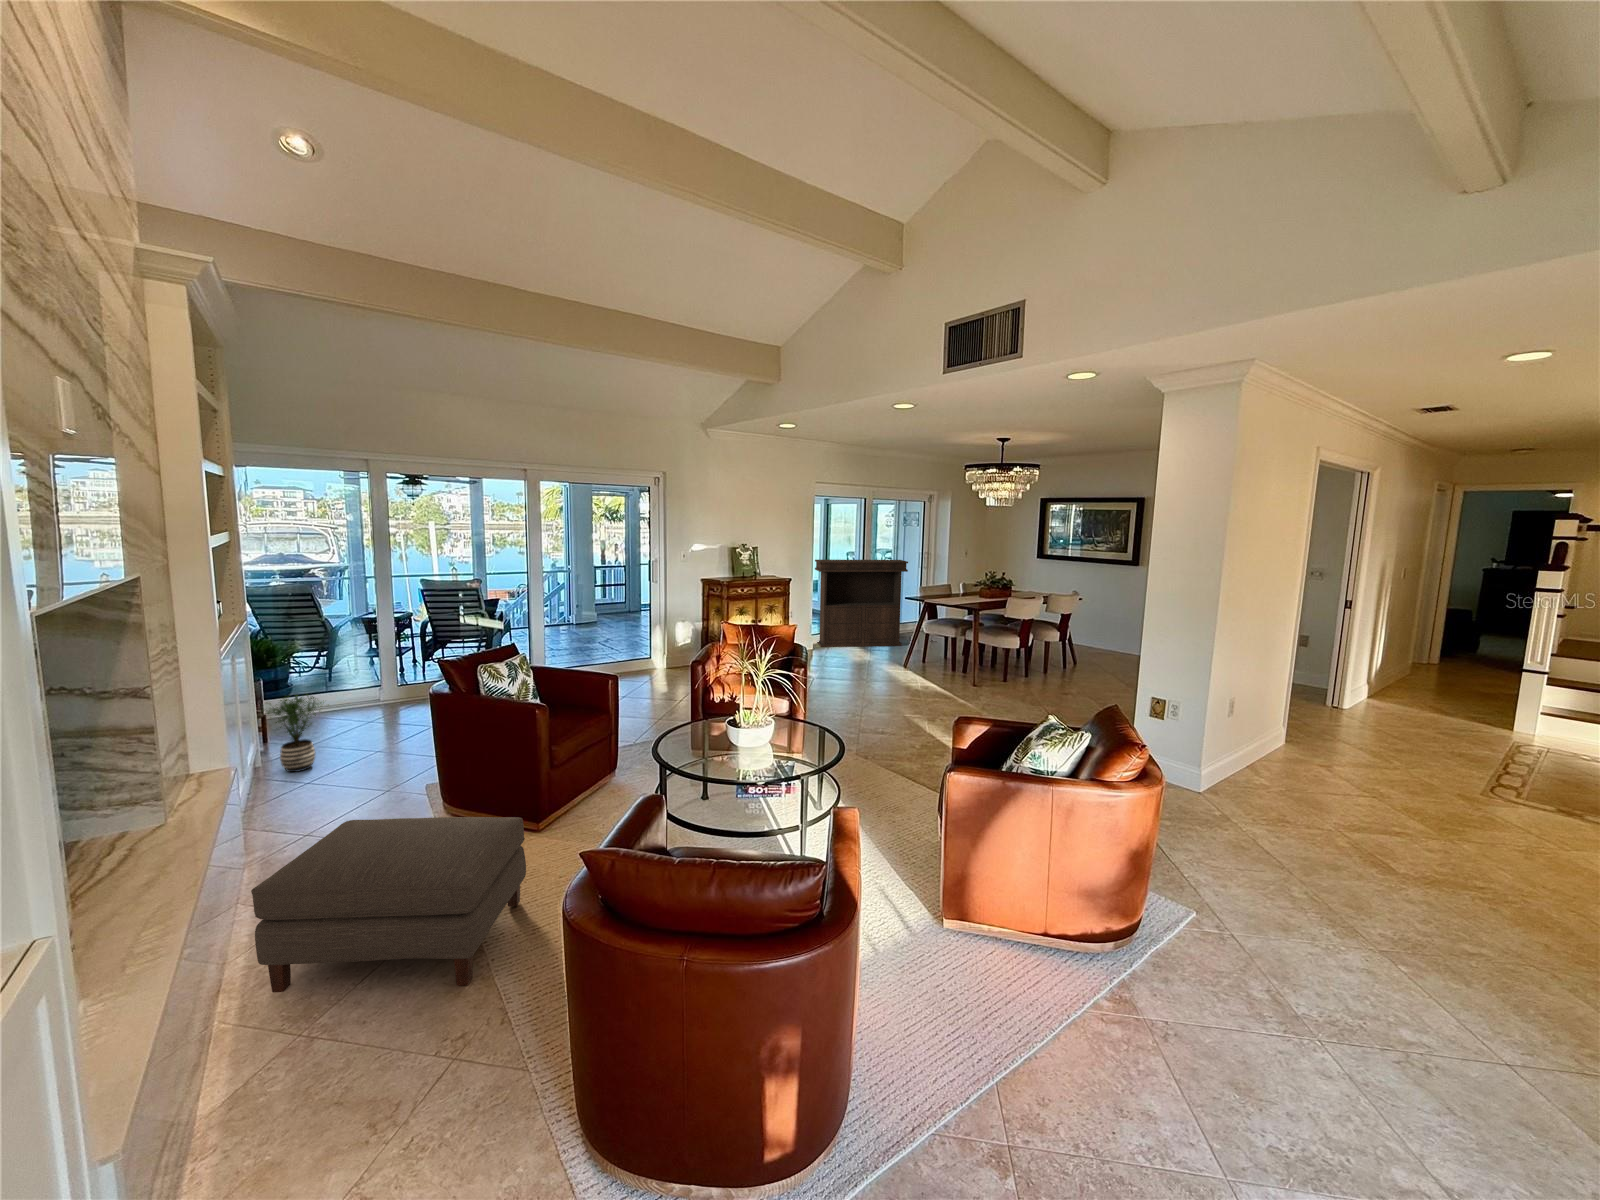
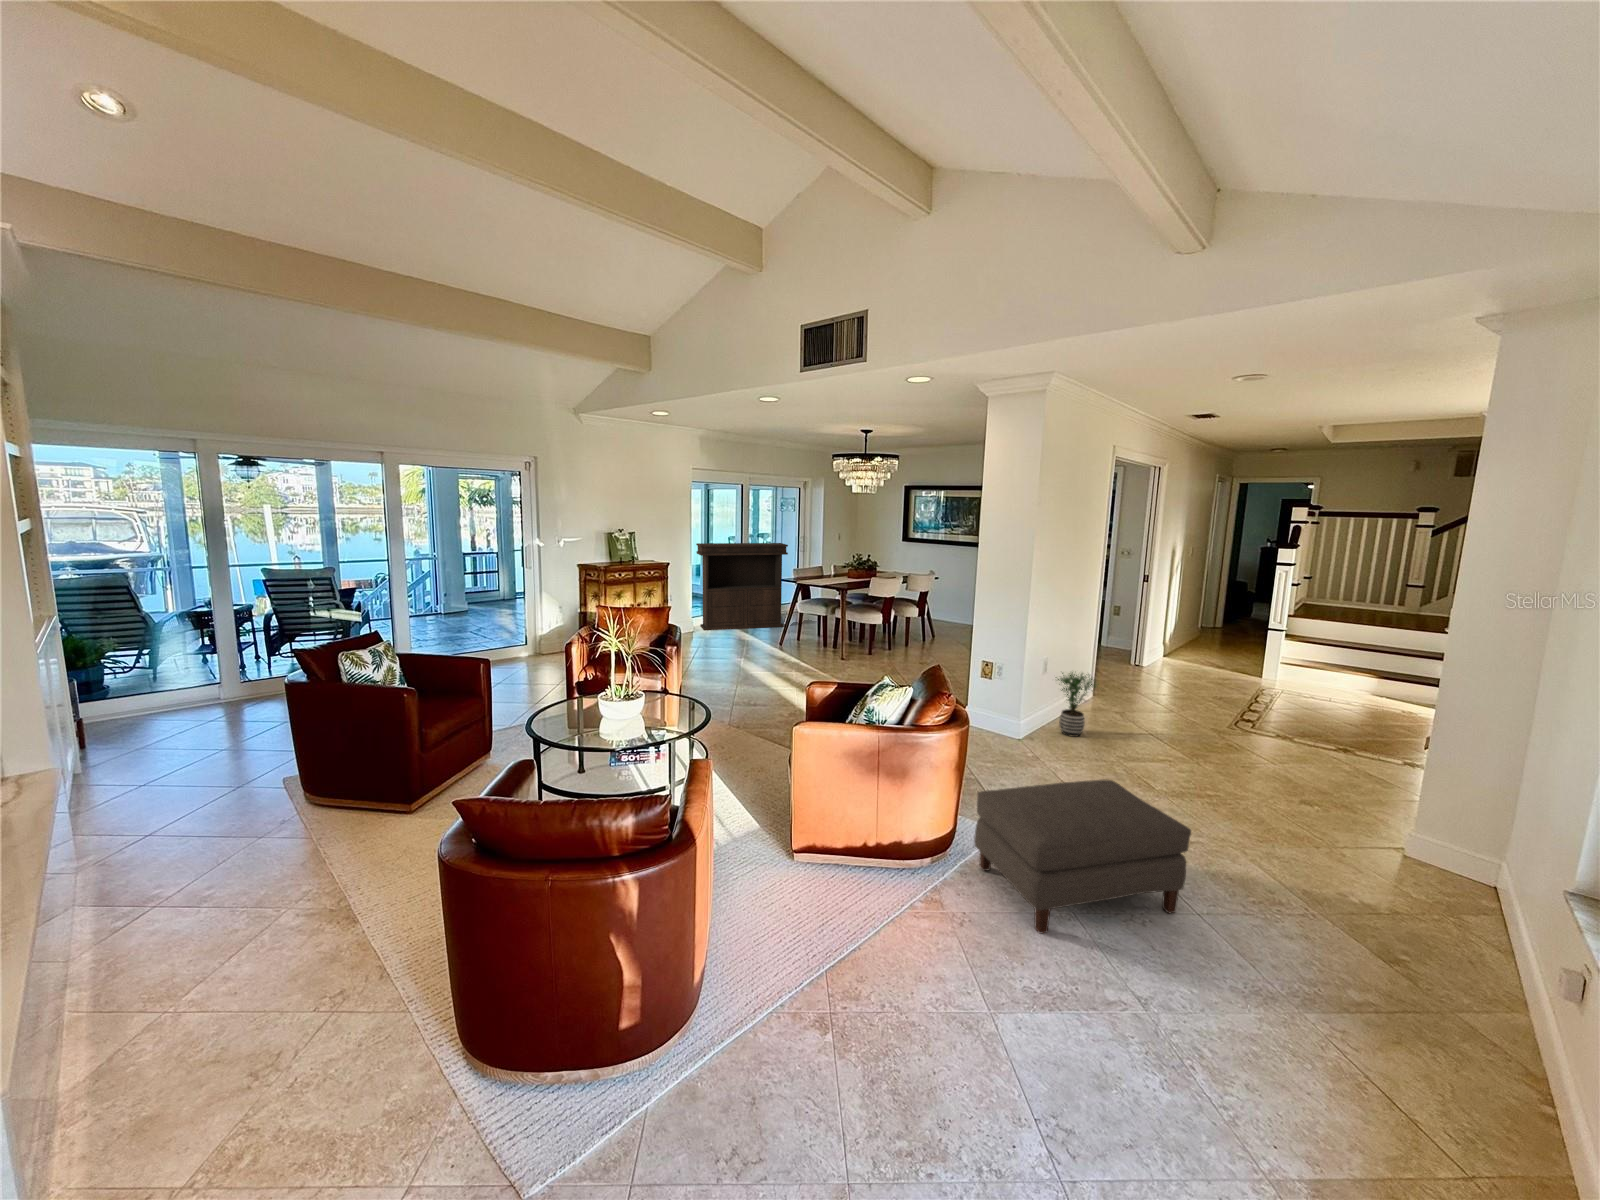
potted plant: present [268,695,329,772] -> present [1056,672,1096,737]
ottoman: present [251,817,526,992] -> present [974,779,1191,933]

